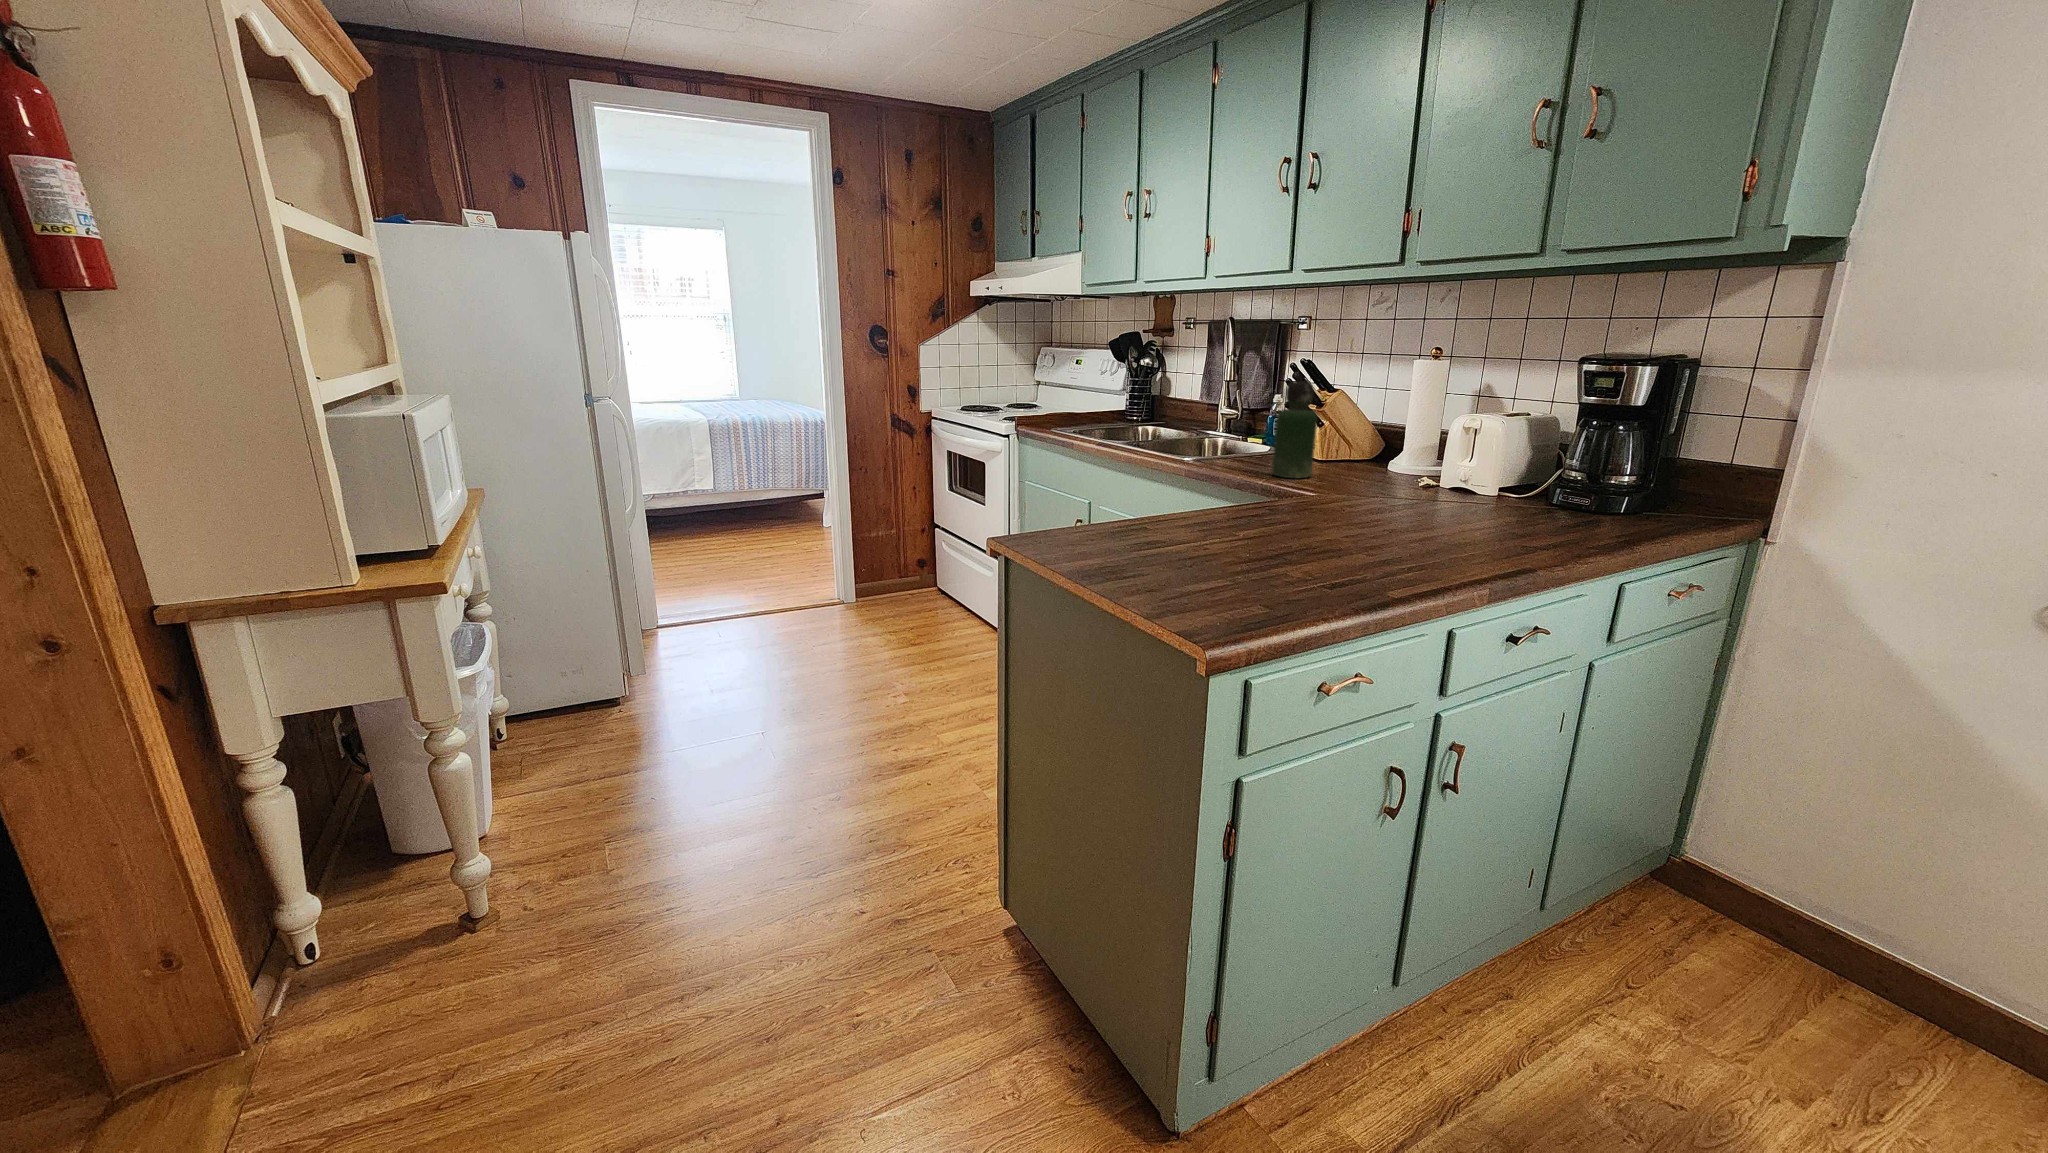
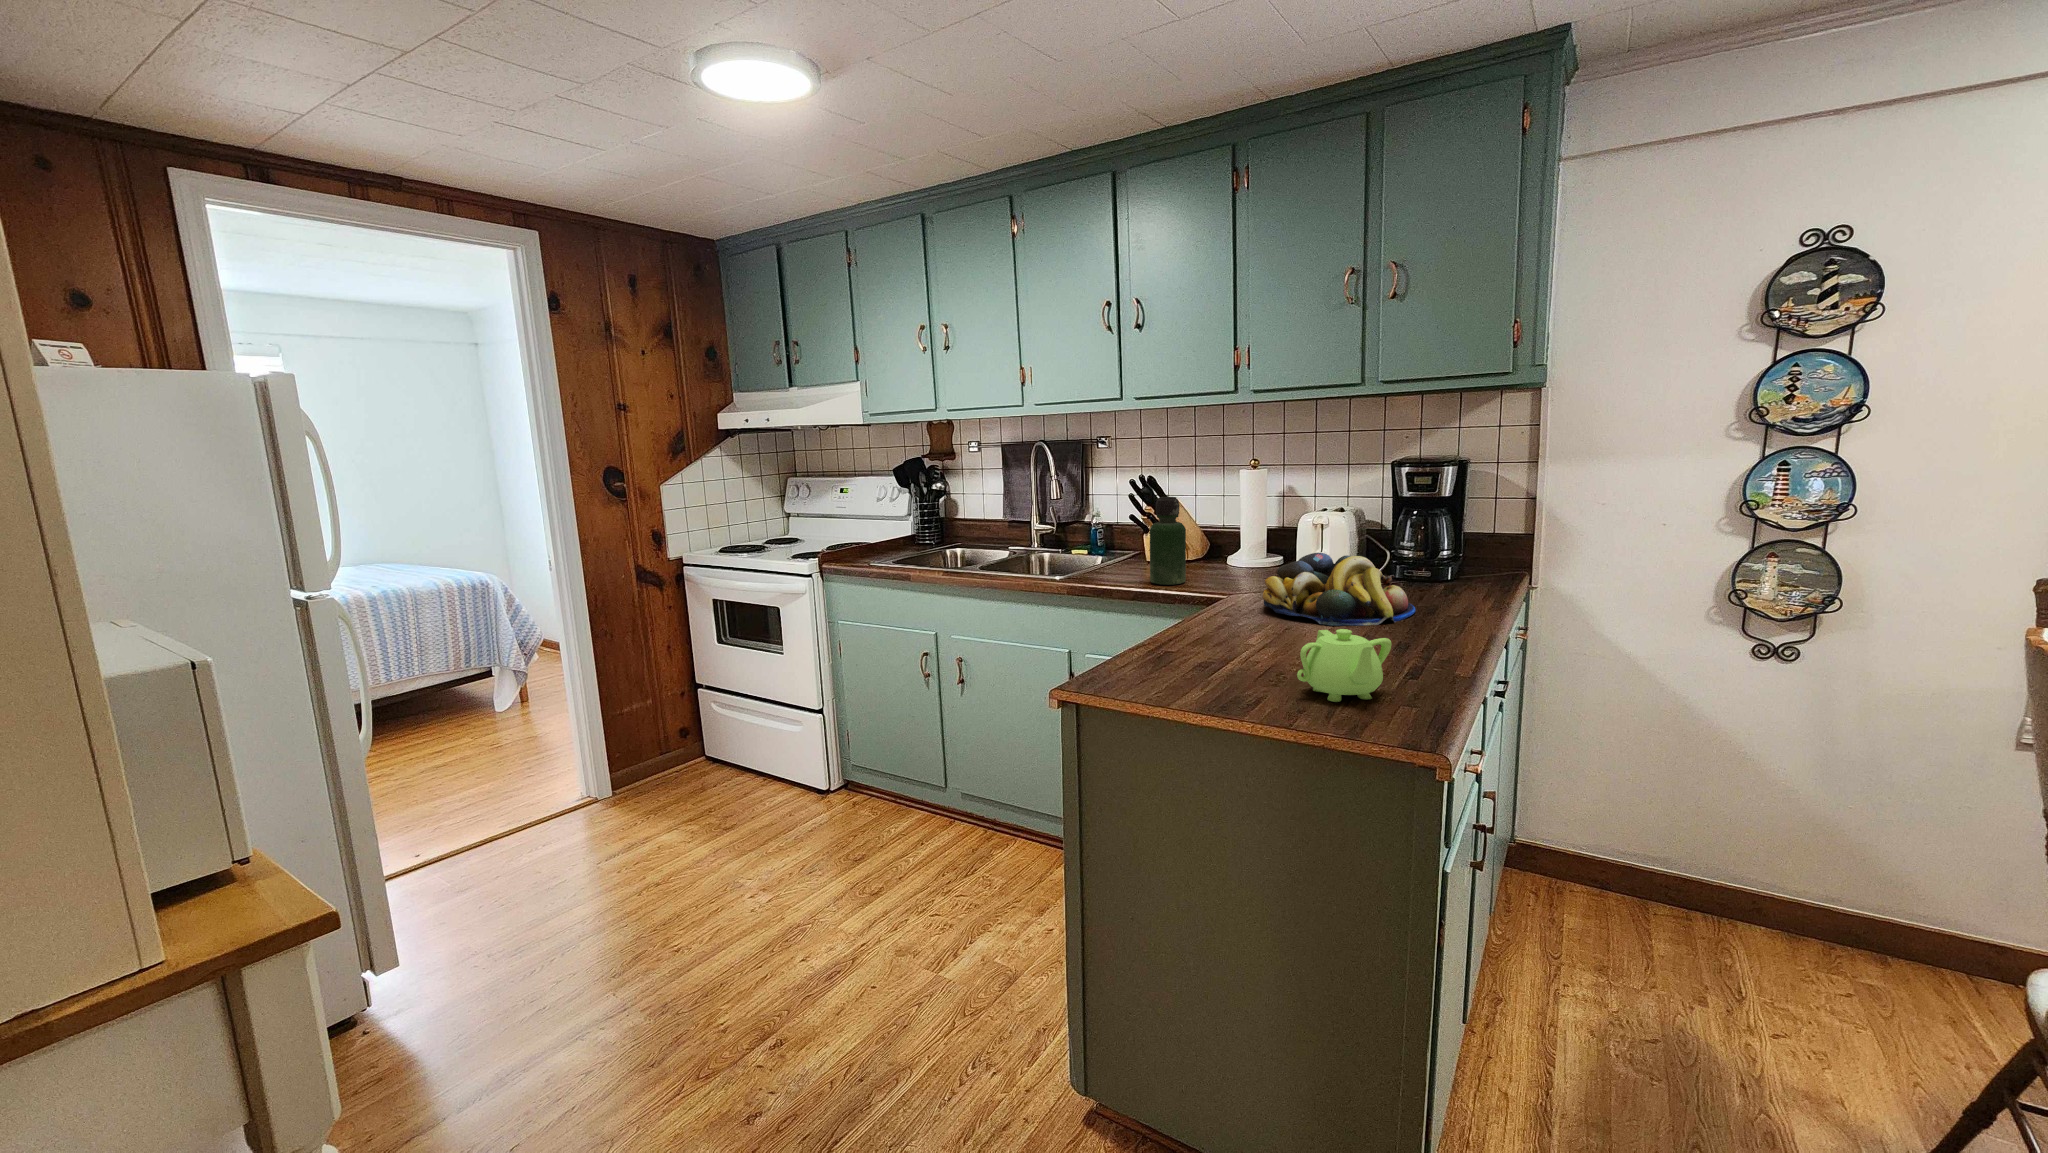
fruit bowl: none [1323,455,1507,541] -> present [1263,553,1416,626]
teapot: none [1175,517,1285,596] -> present [1297,629,1392,702]

